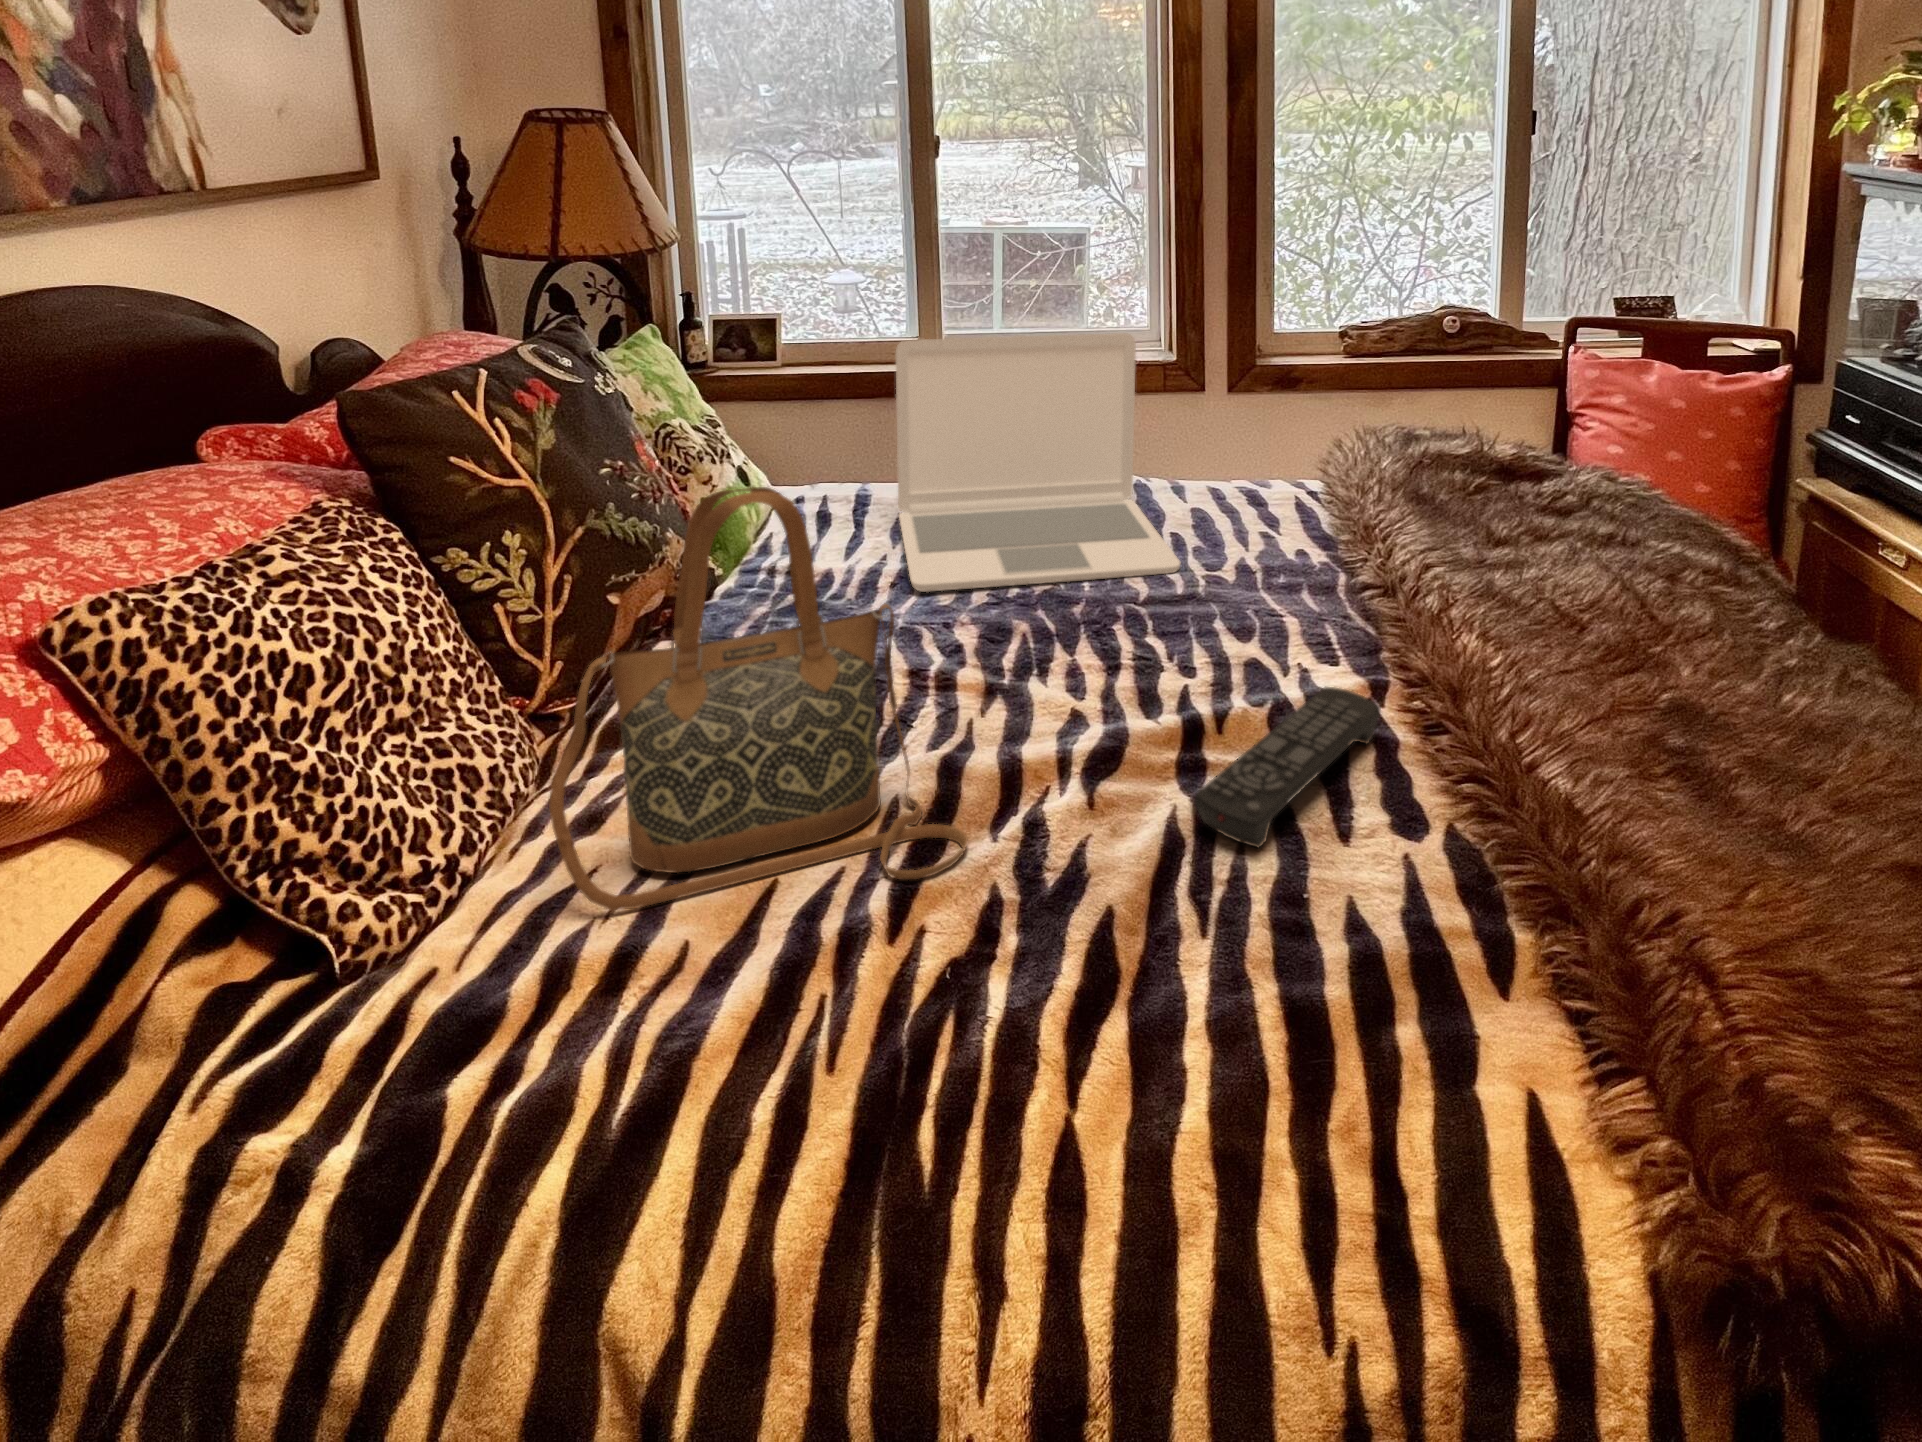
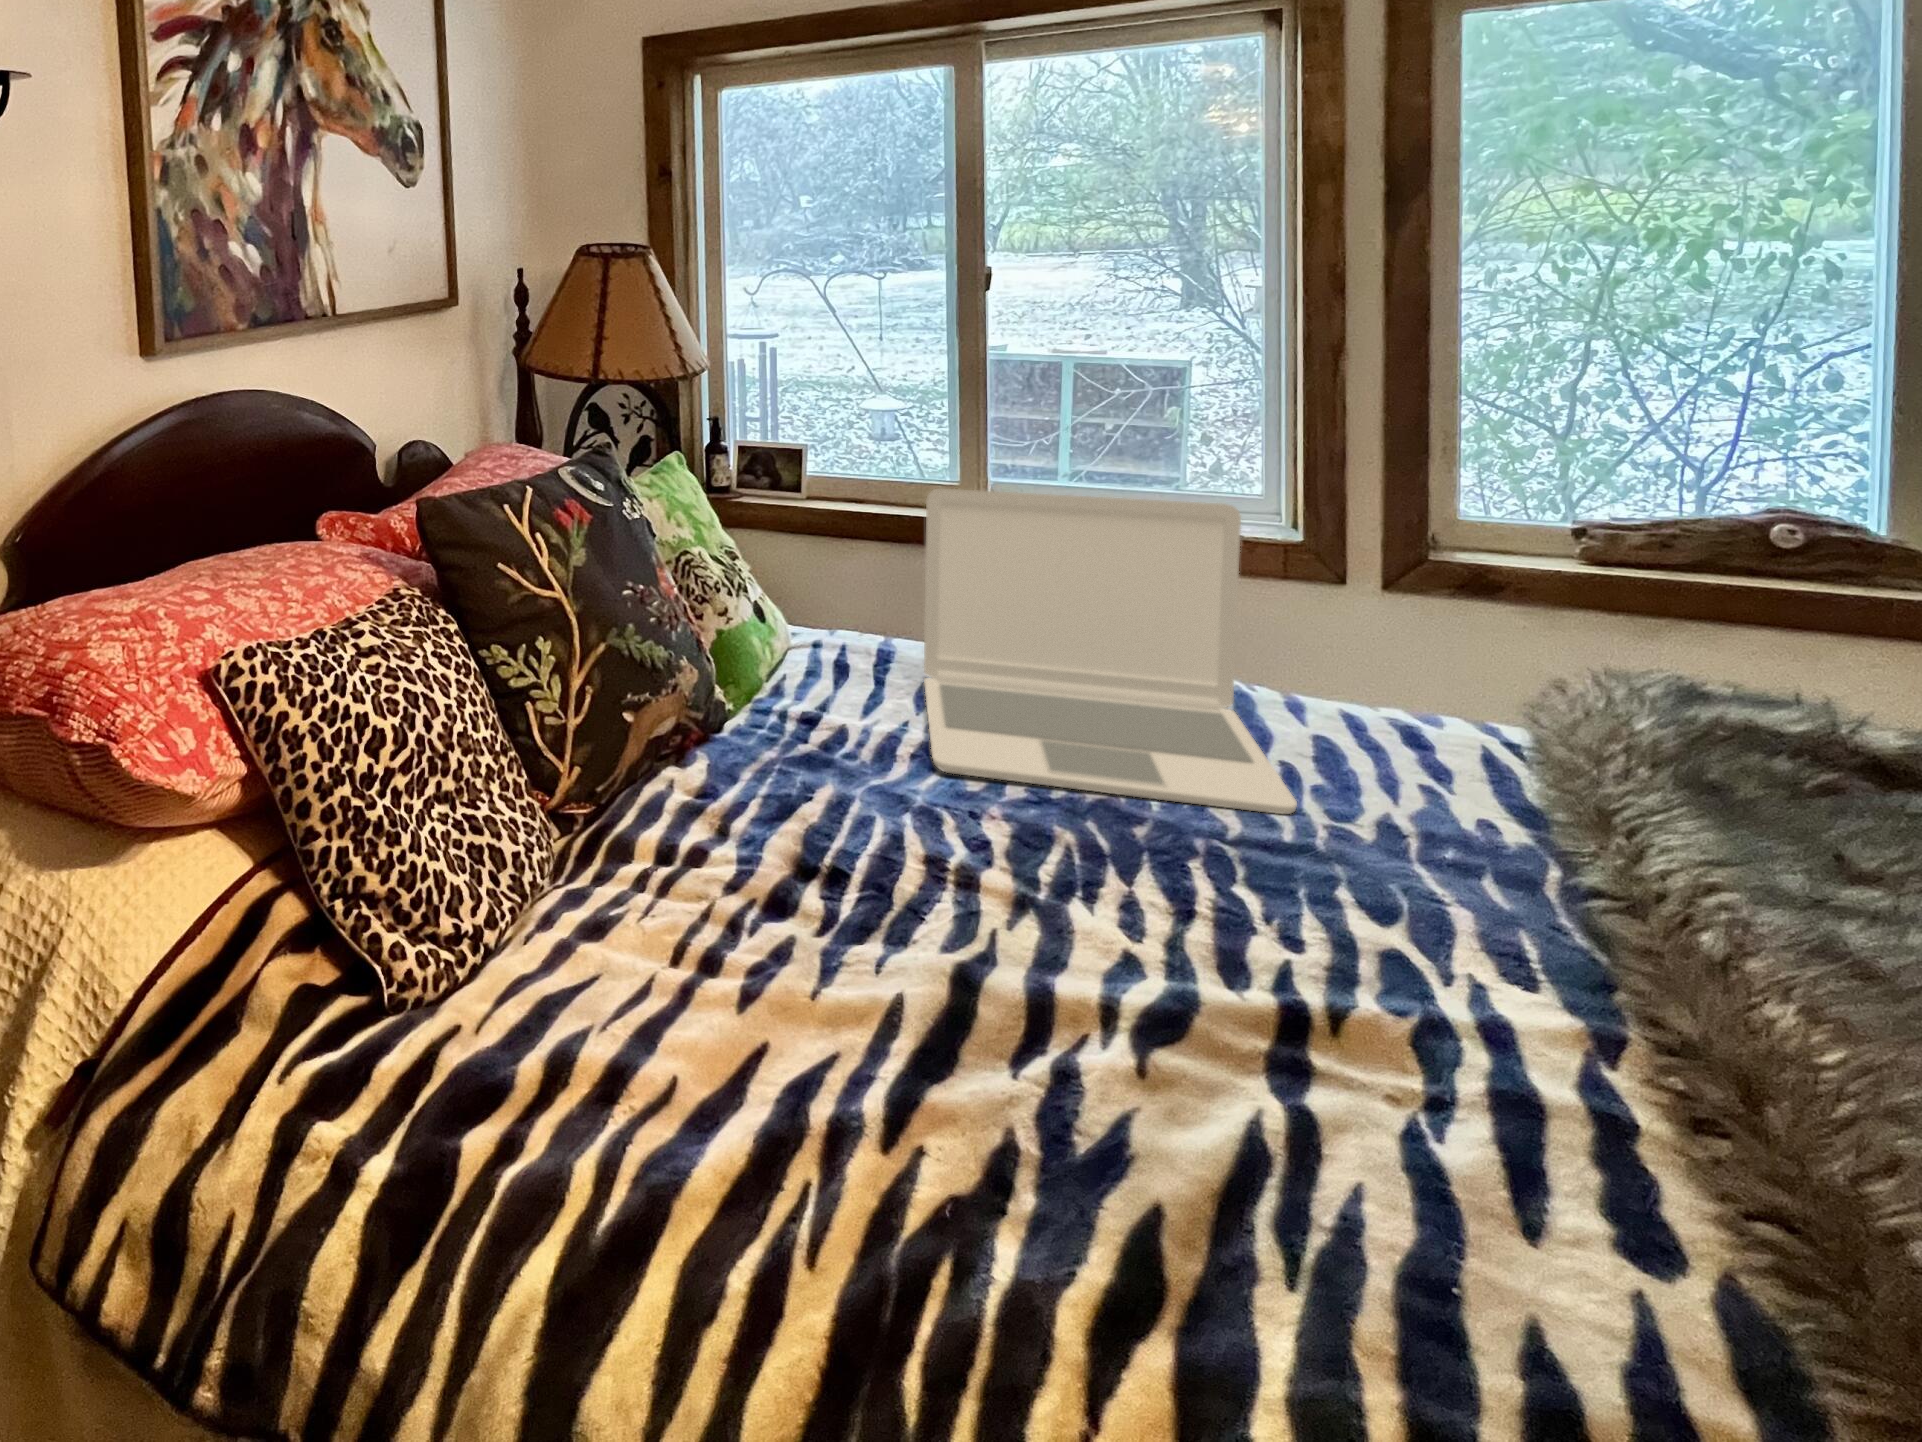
handbag: present [549,487,967,910] -> none [559,636,977,1091]
remote control: present [1195,687,1380,848] -> none [1281,1017,1606,1199]

